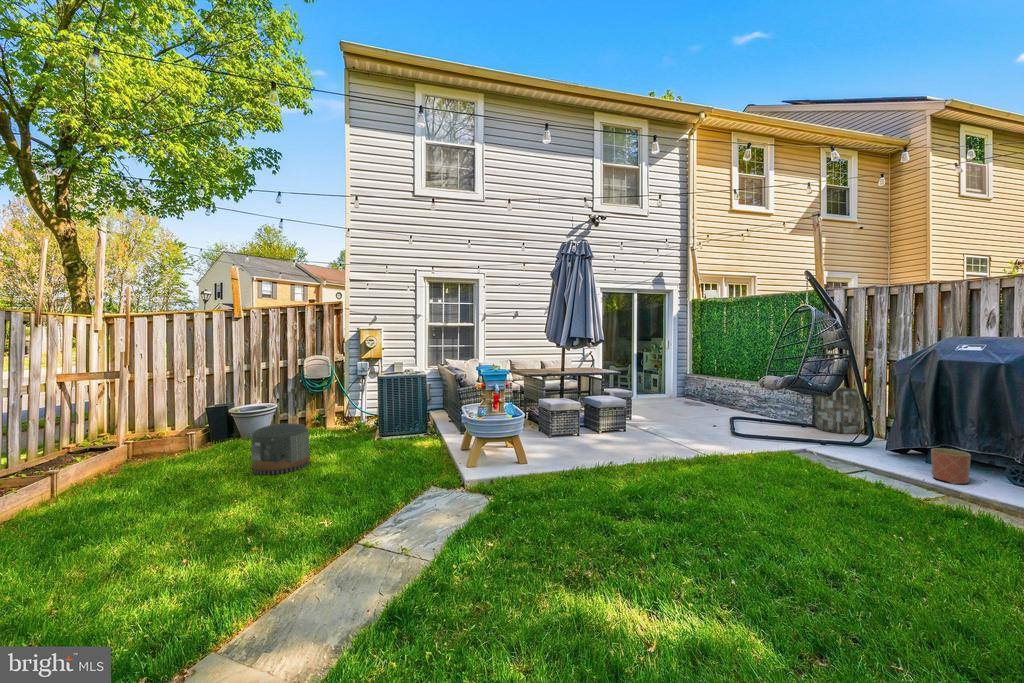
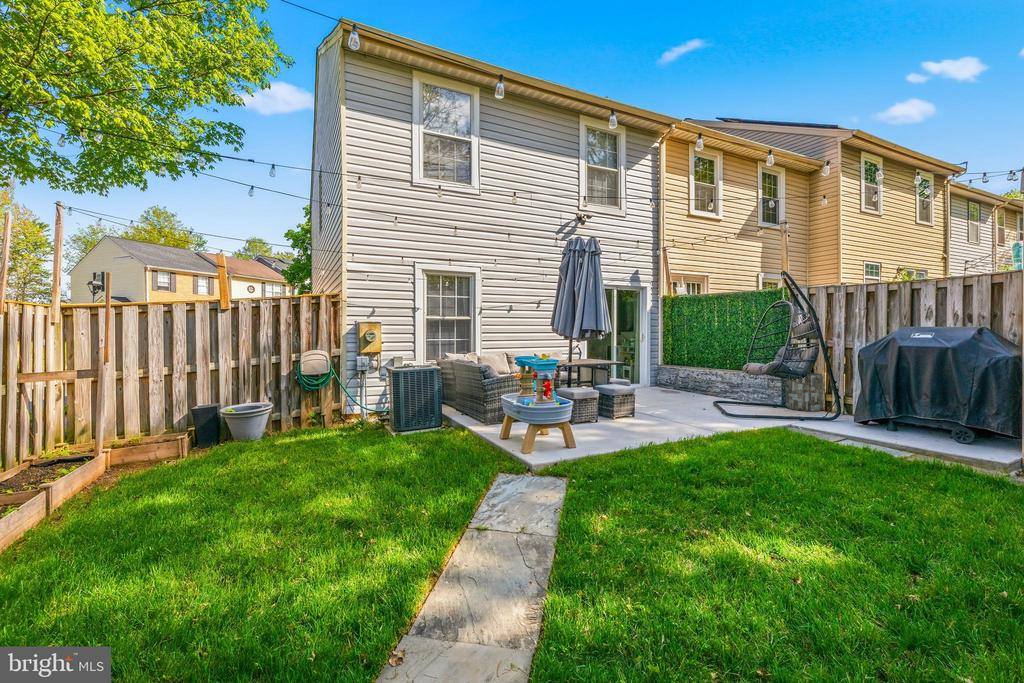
pouf: present [251,423,310,475] -> none [292,420,351,474]
planter: present [931,448,971,484] -> none [898,416,927,443]

